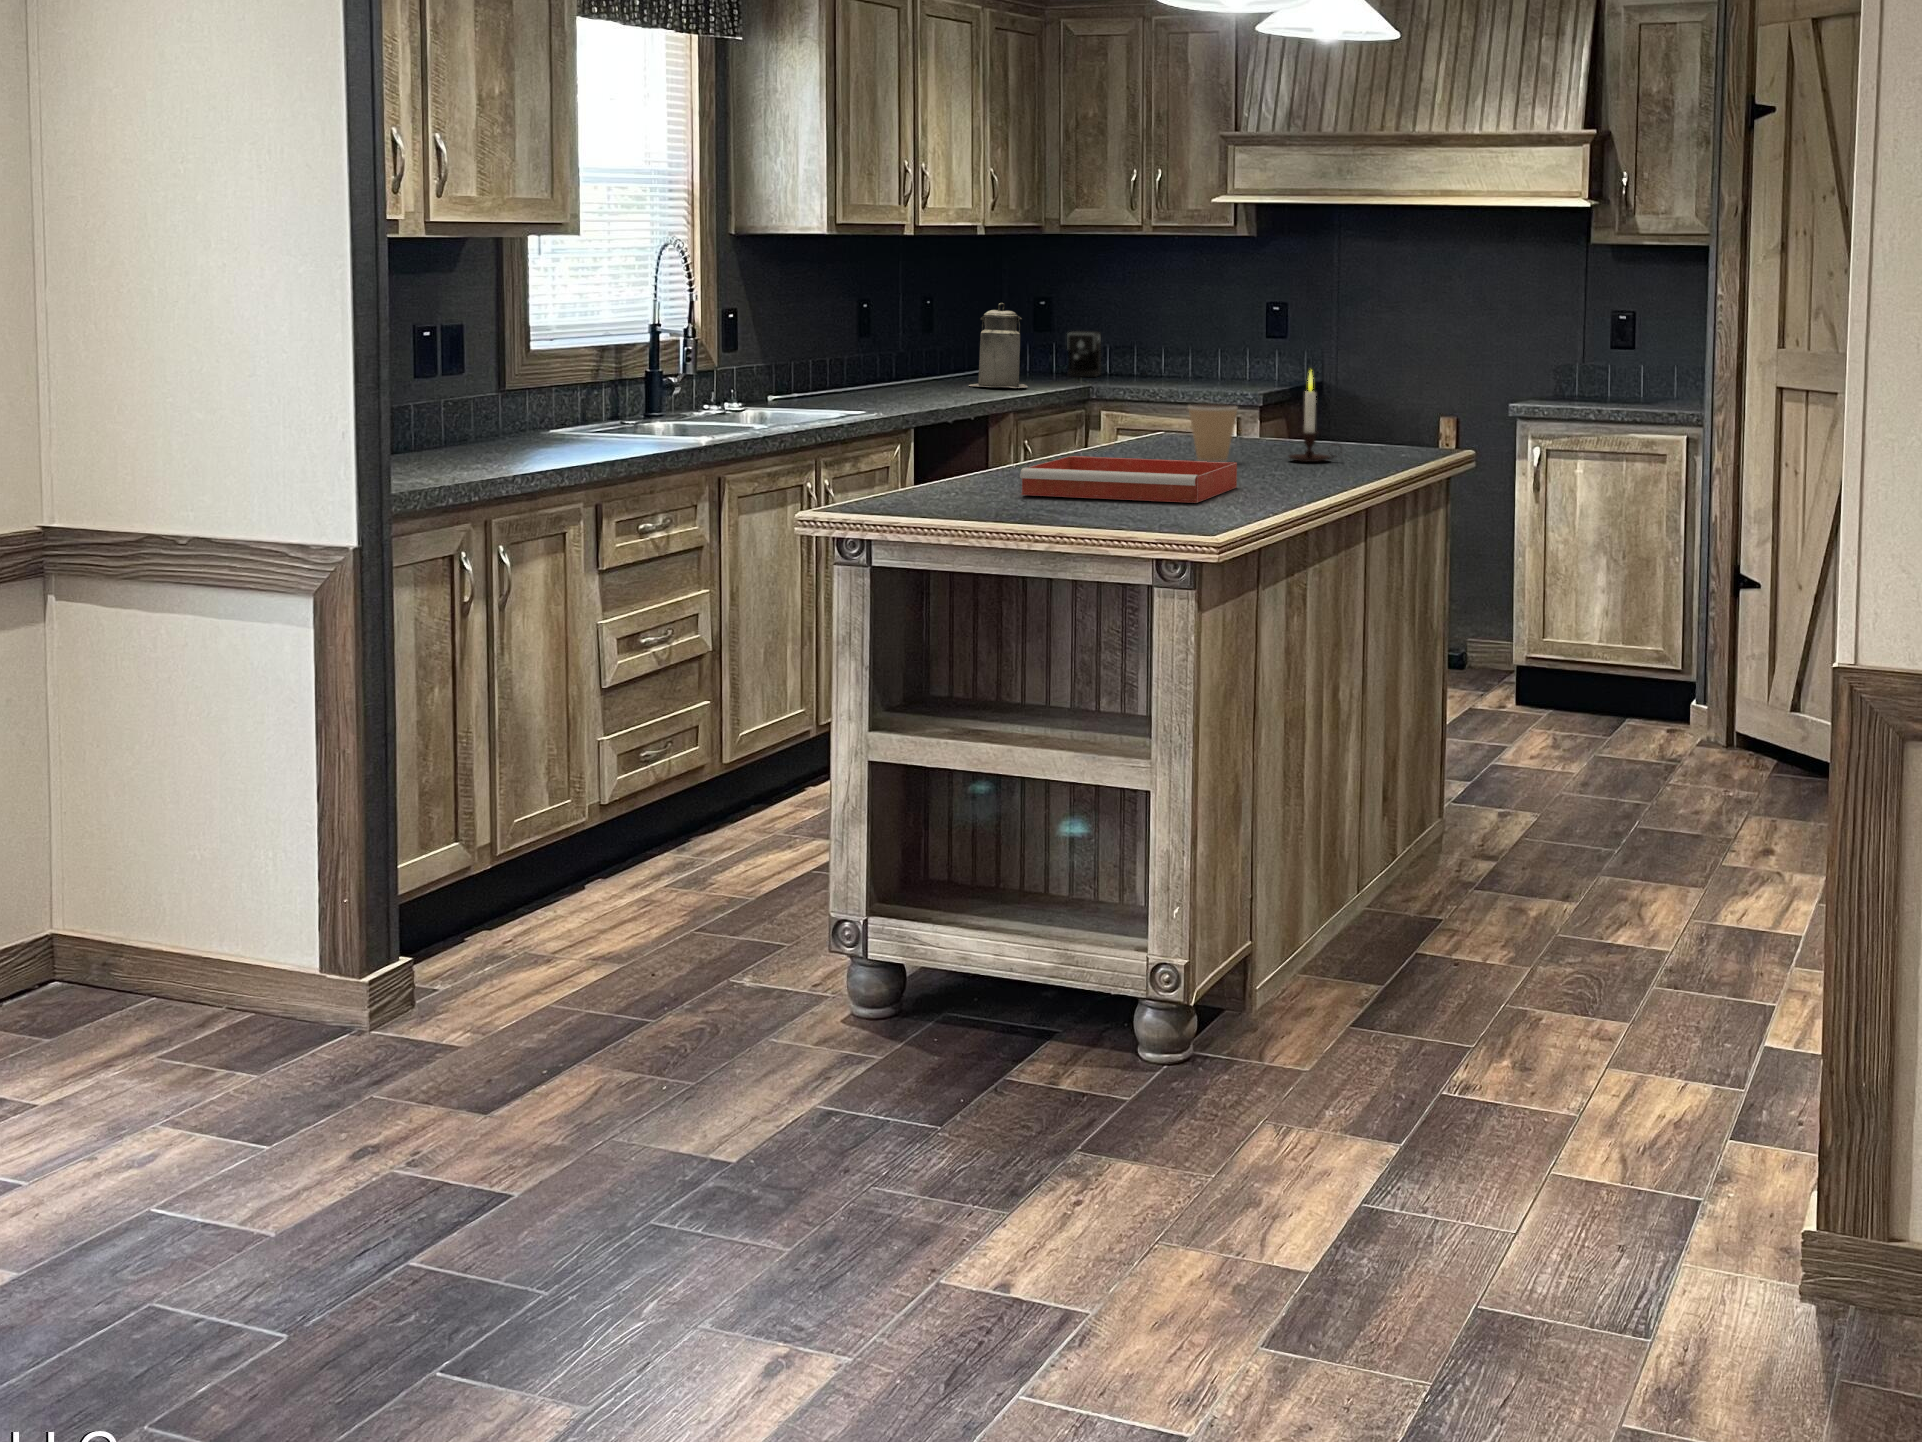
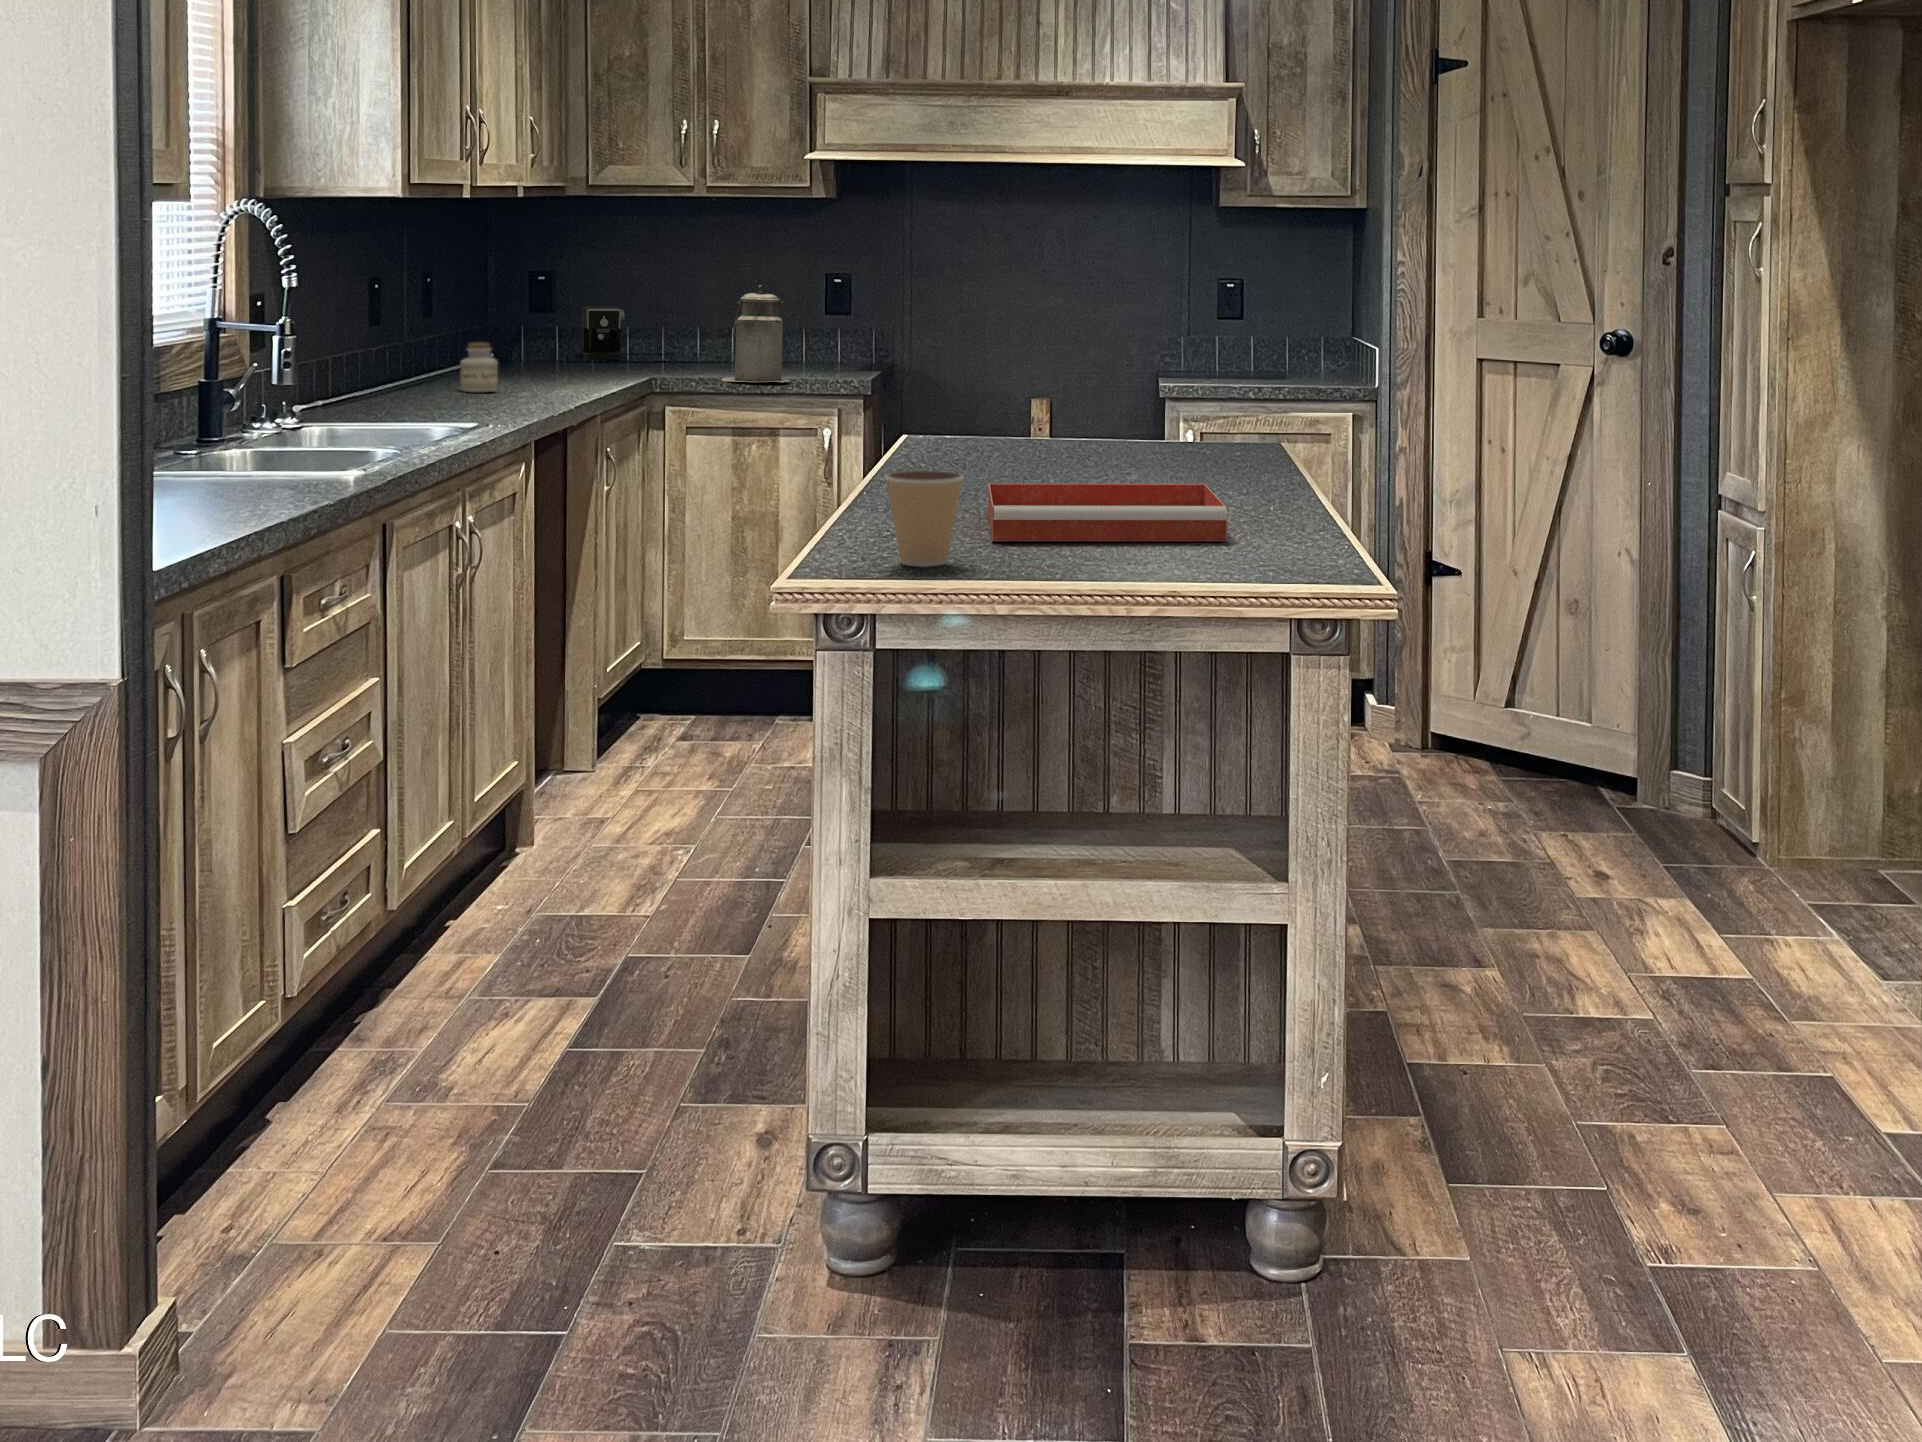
canister: present [969,303,1028,388] -> present [721,285,790,382]
jar: none [904,355,934,395] -> present [460,343,498,392]
candle: present [1289,371,1340,462] -> none [1154,361,1218,472]
coffee cup: present [1188,404,1237,462] -> present [885,471,964,567]

